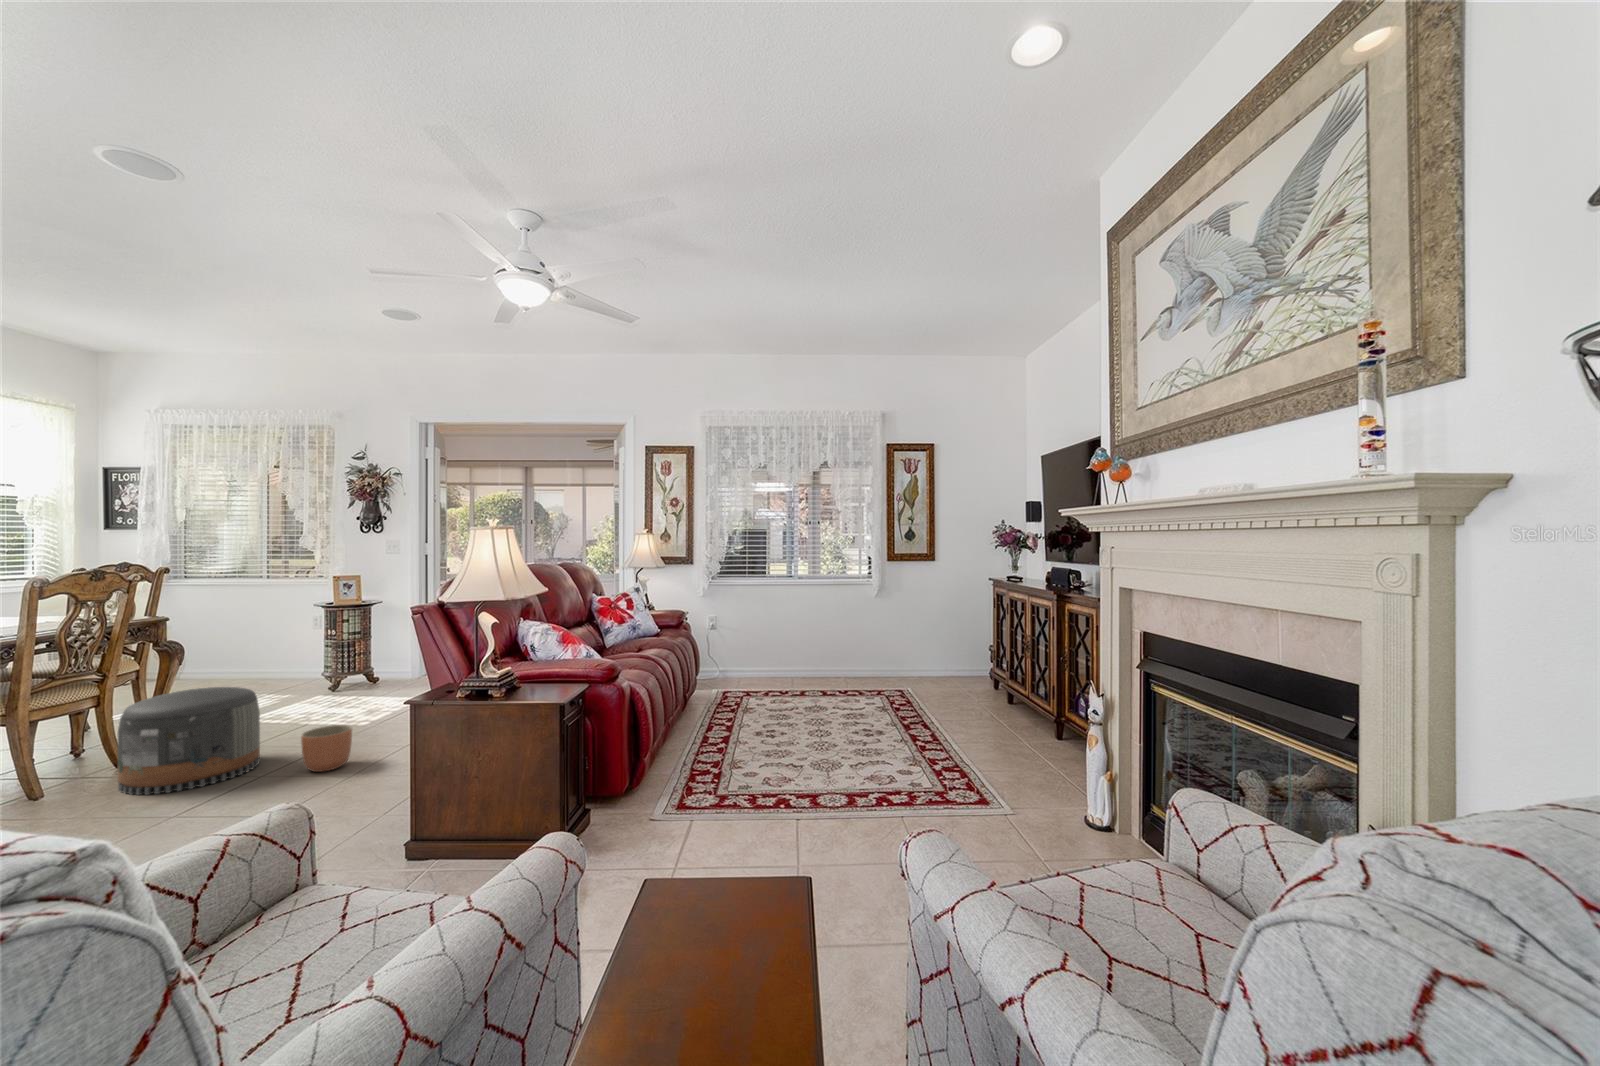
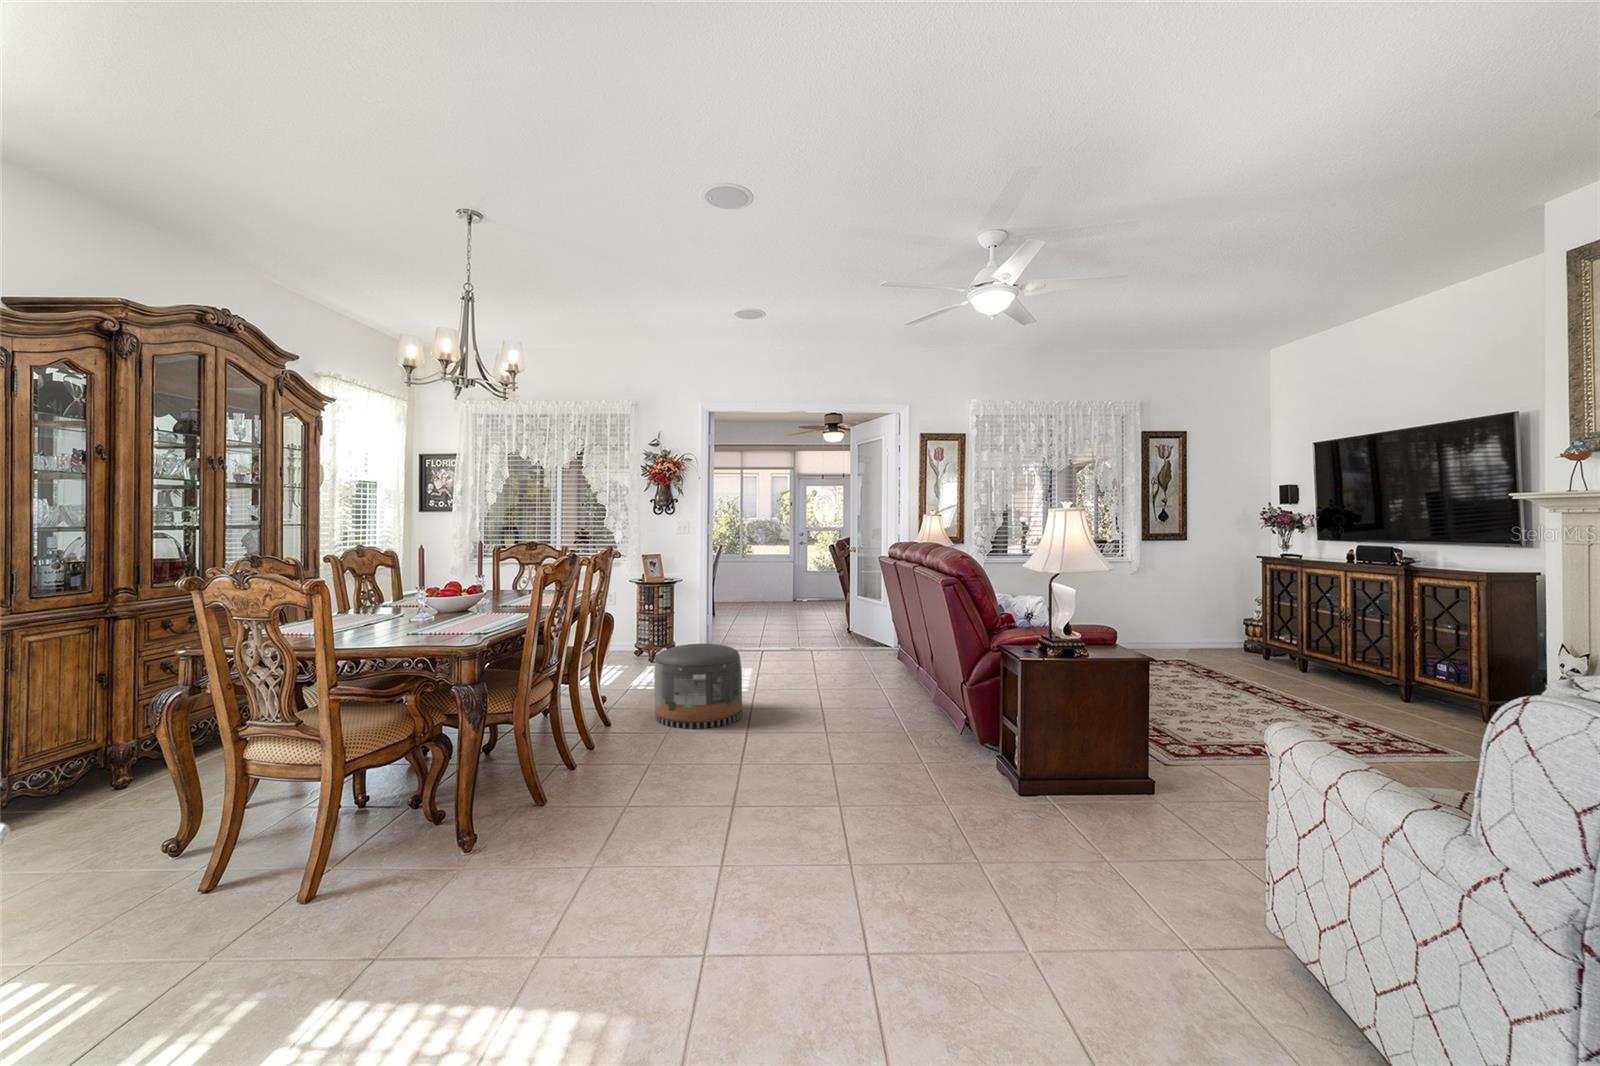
planter: present [301,725,352,772] -> none [783,676,818,714]

